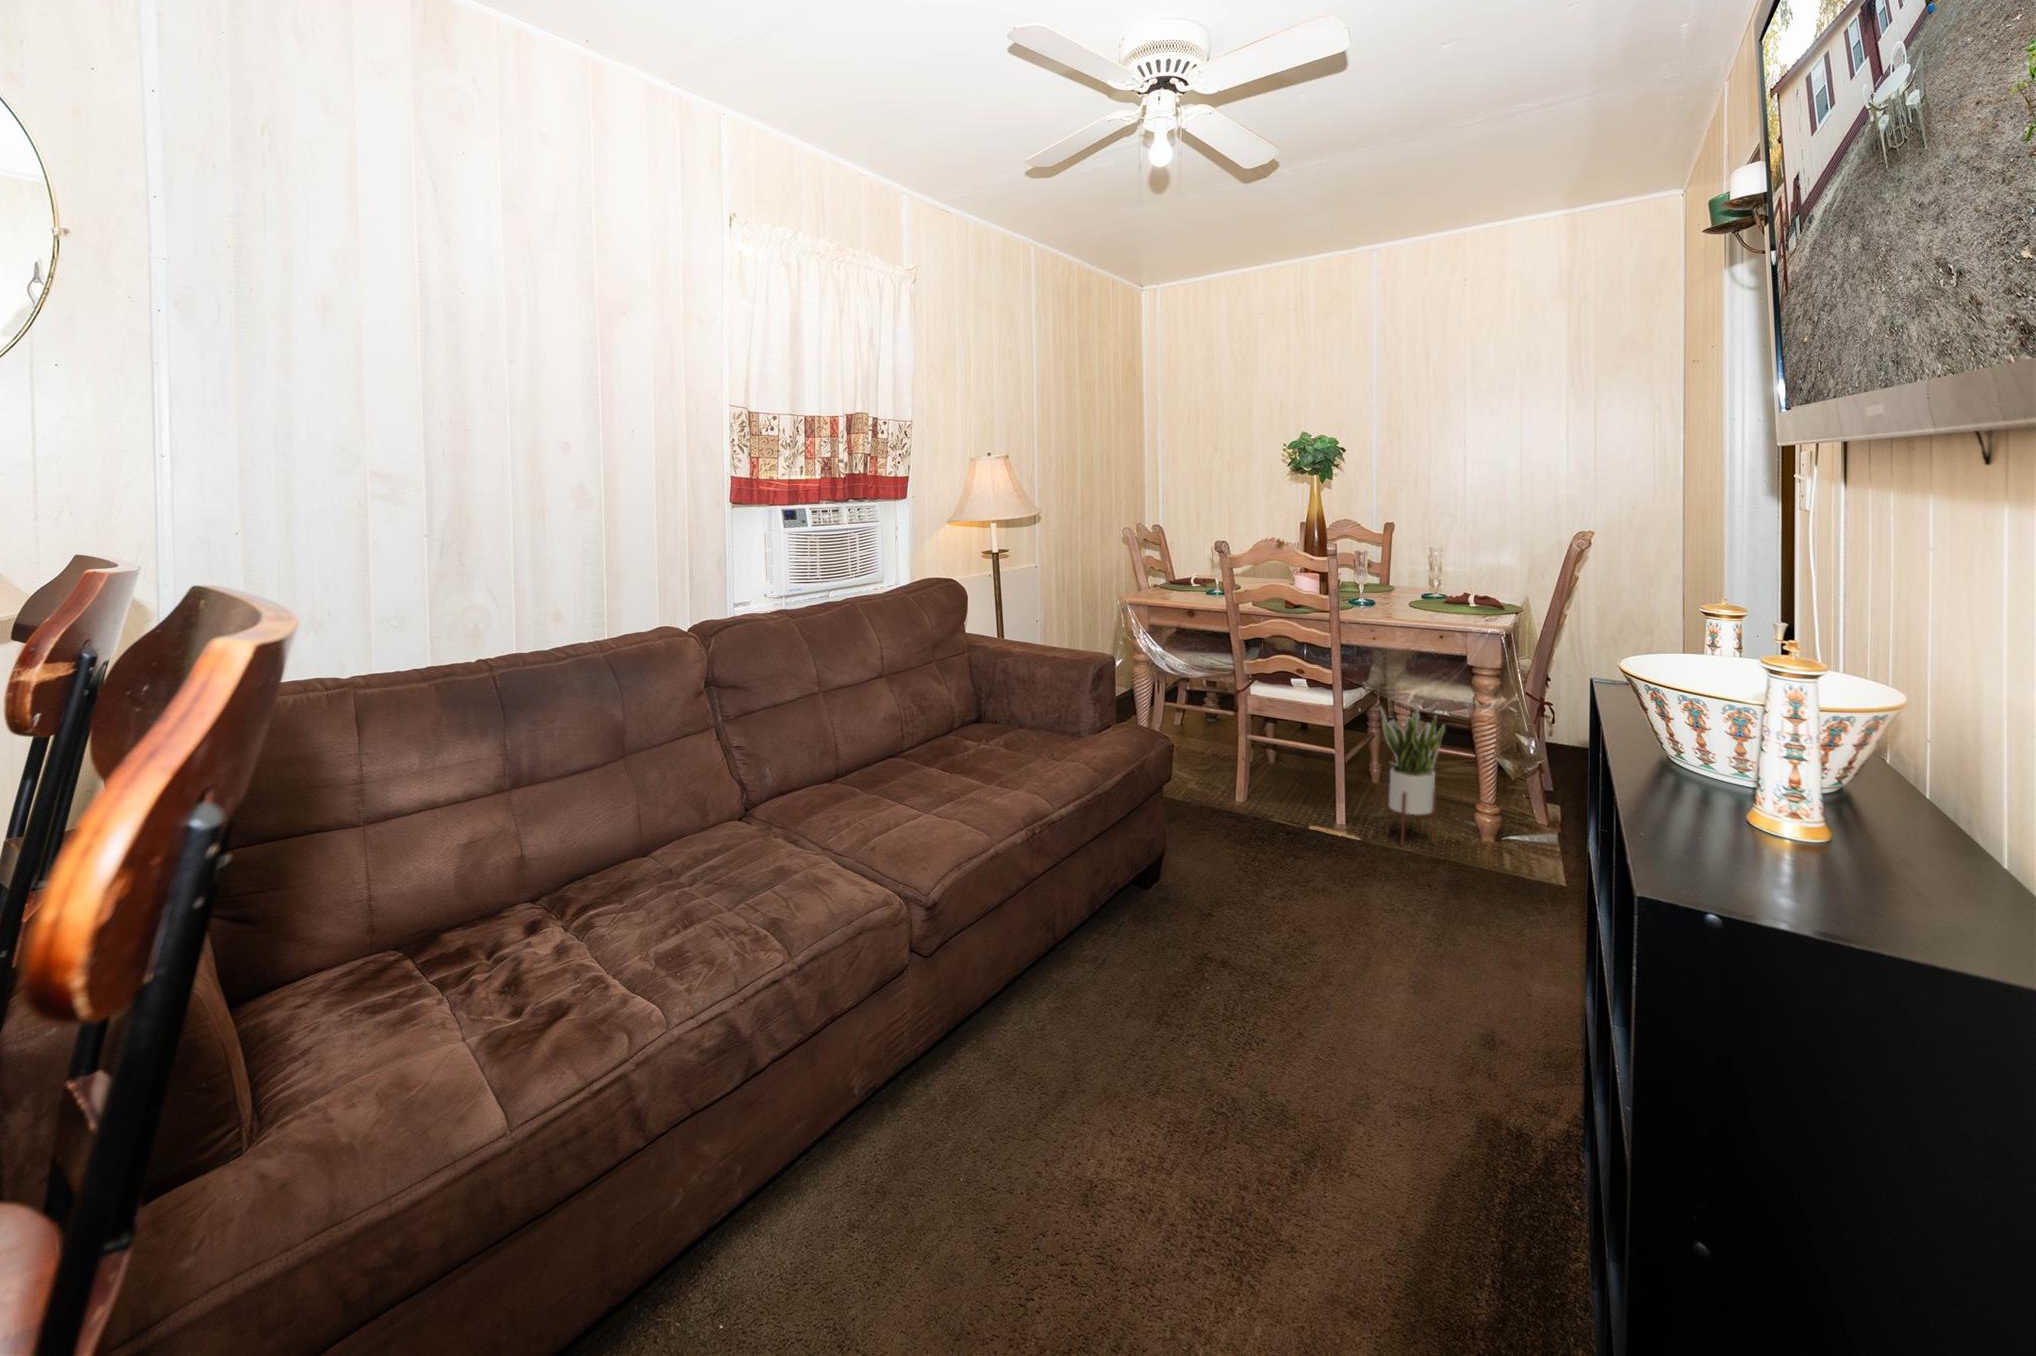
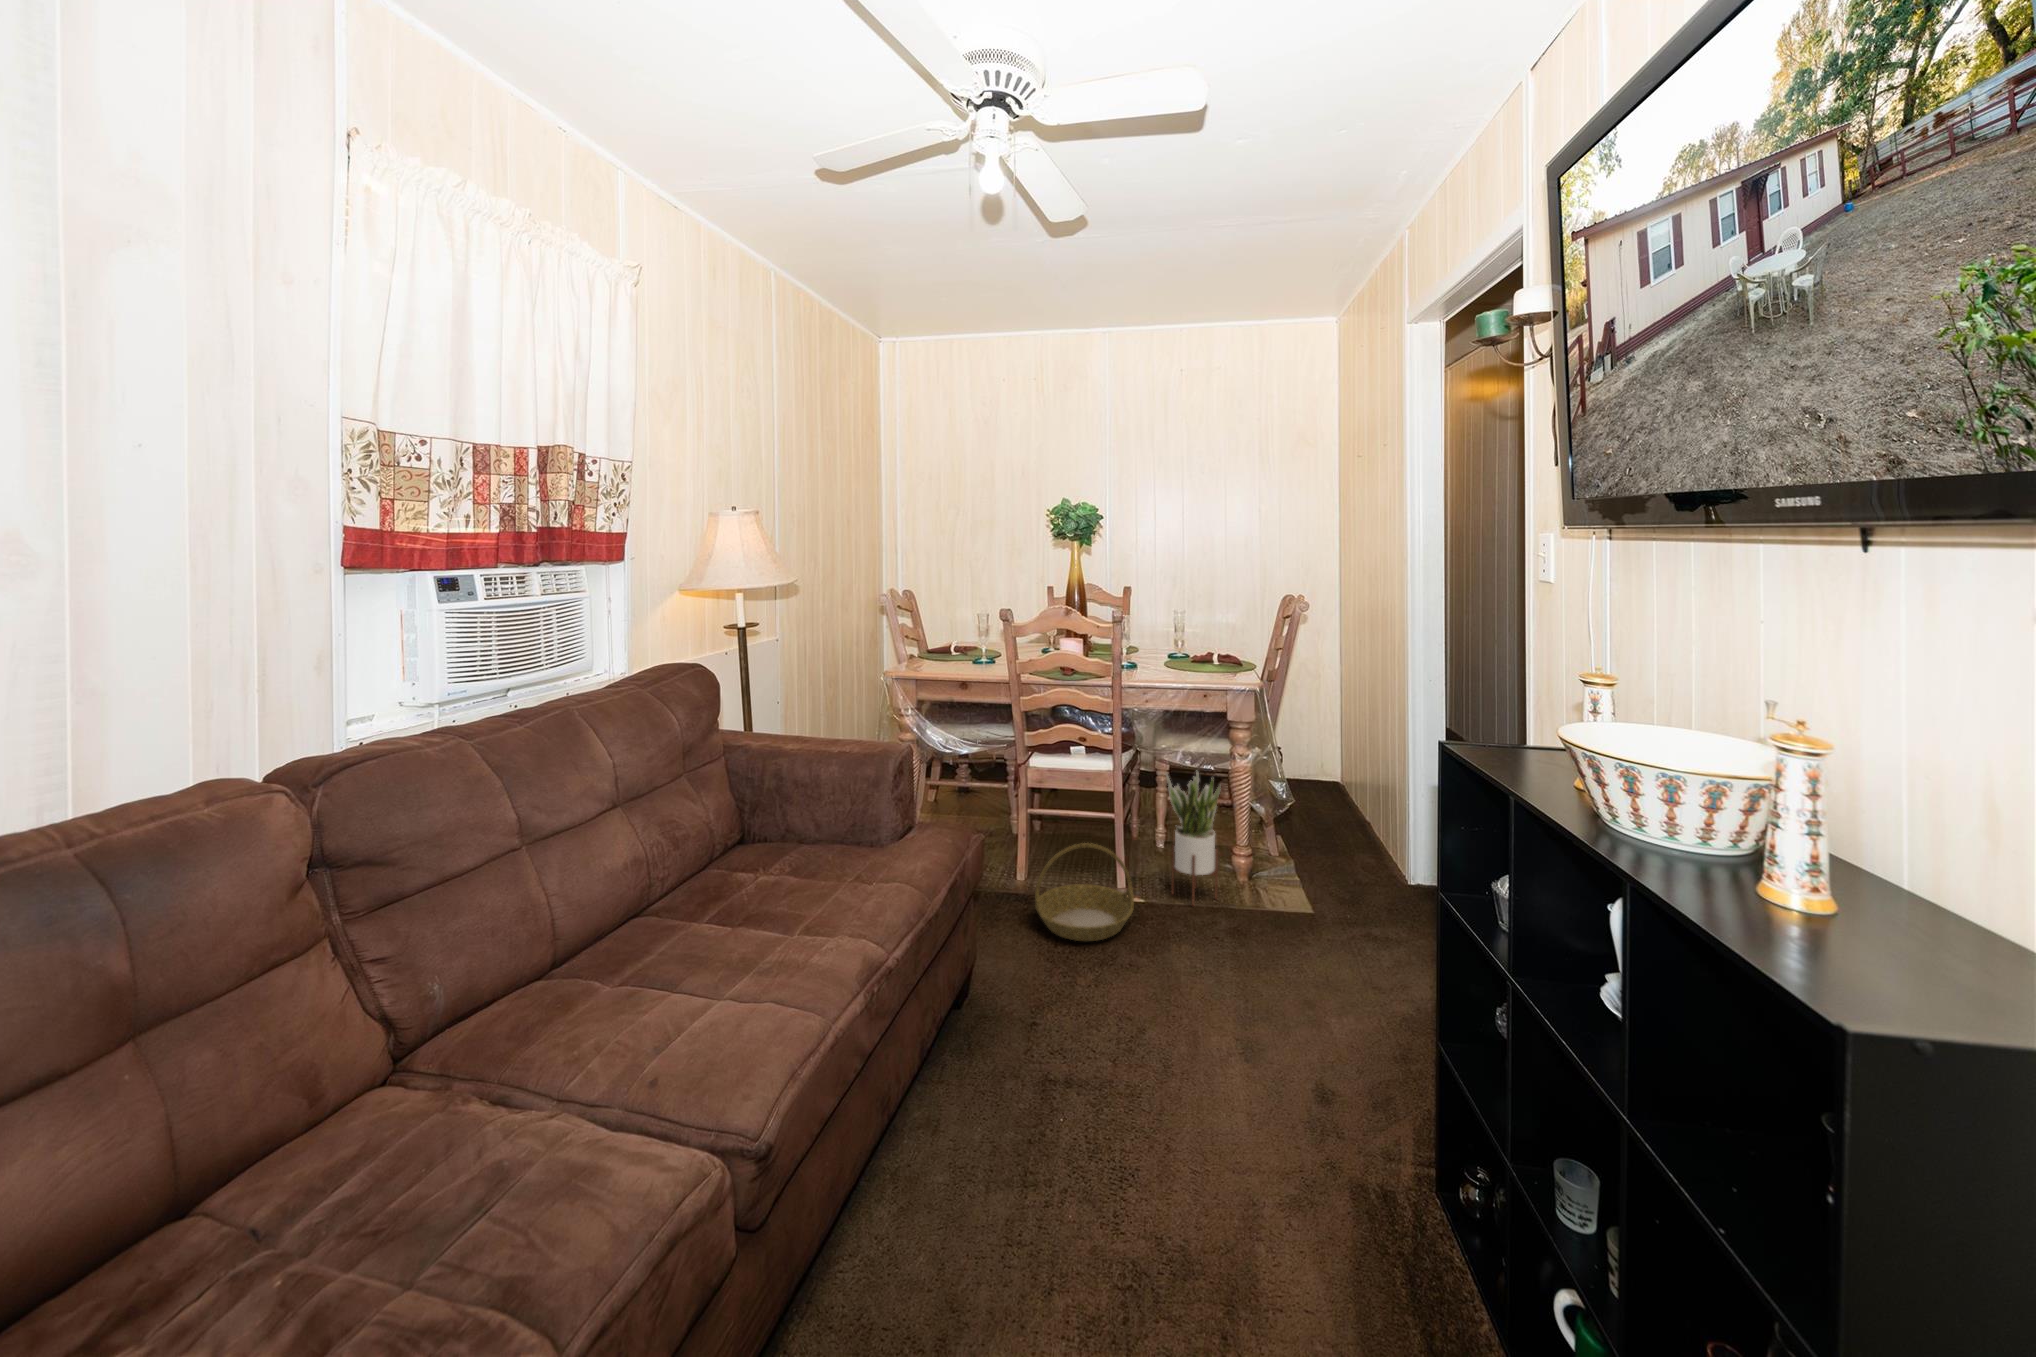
basket: none [1229,763,1328,854] -> present [1035,843,1134,941]

